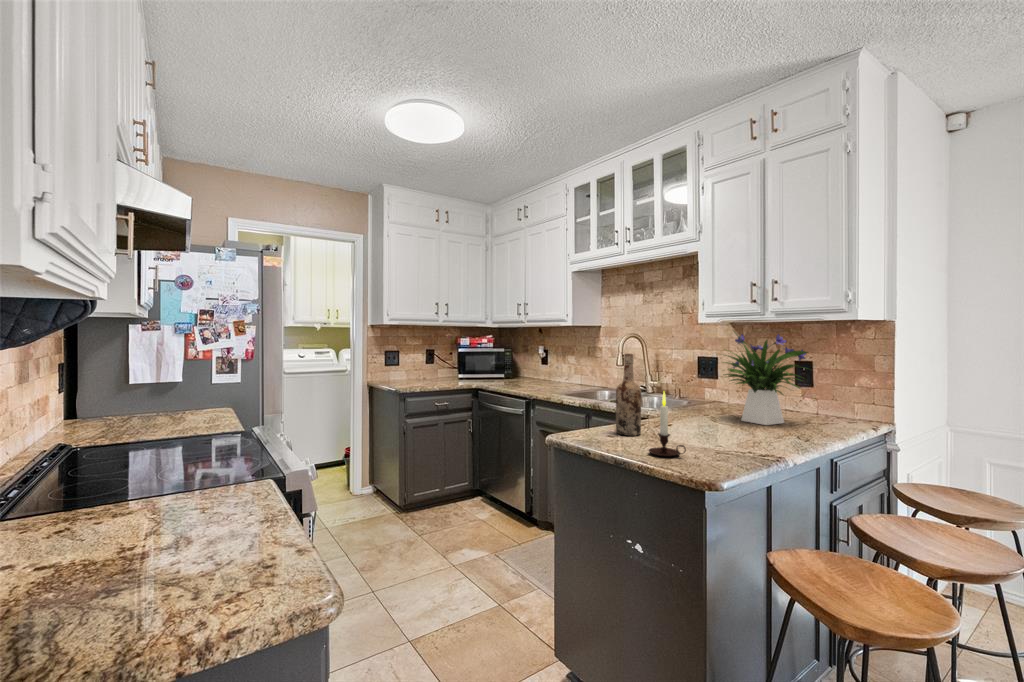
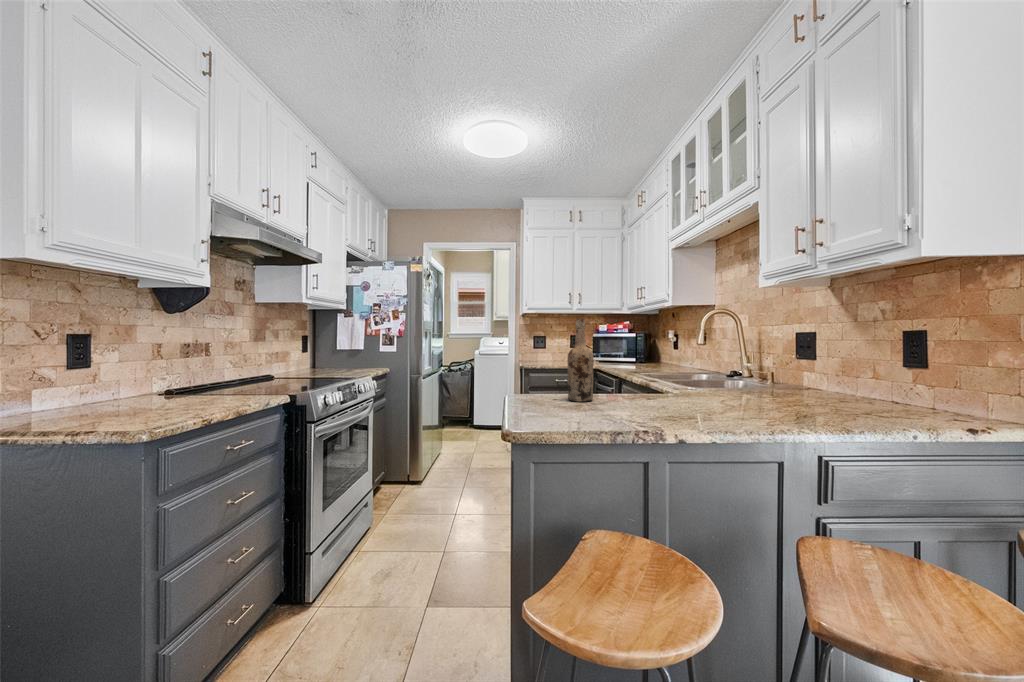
flower arrangement: present [725,331,808,425] -> none [718,288,858,410]
candle: present [649,392,686,456] -> none [529,348,560,416]

